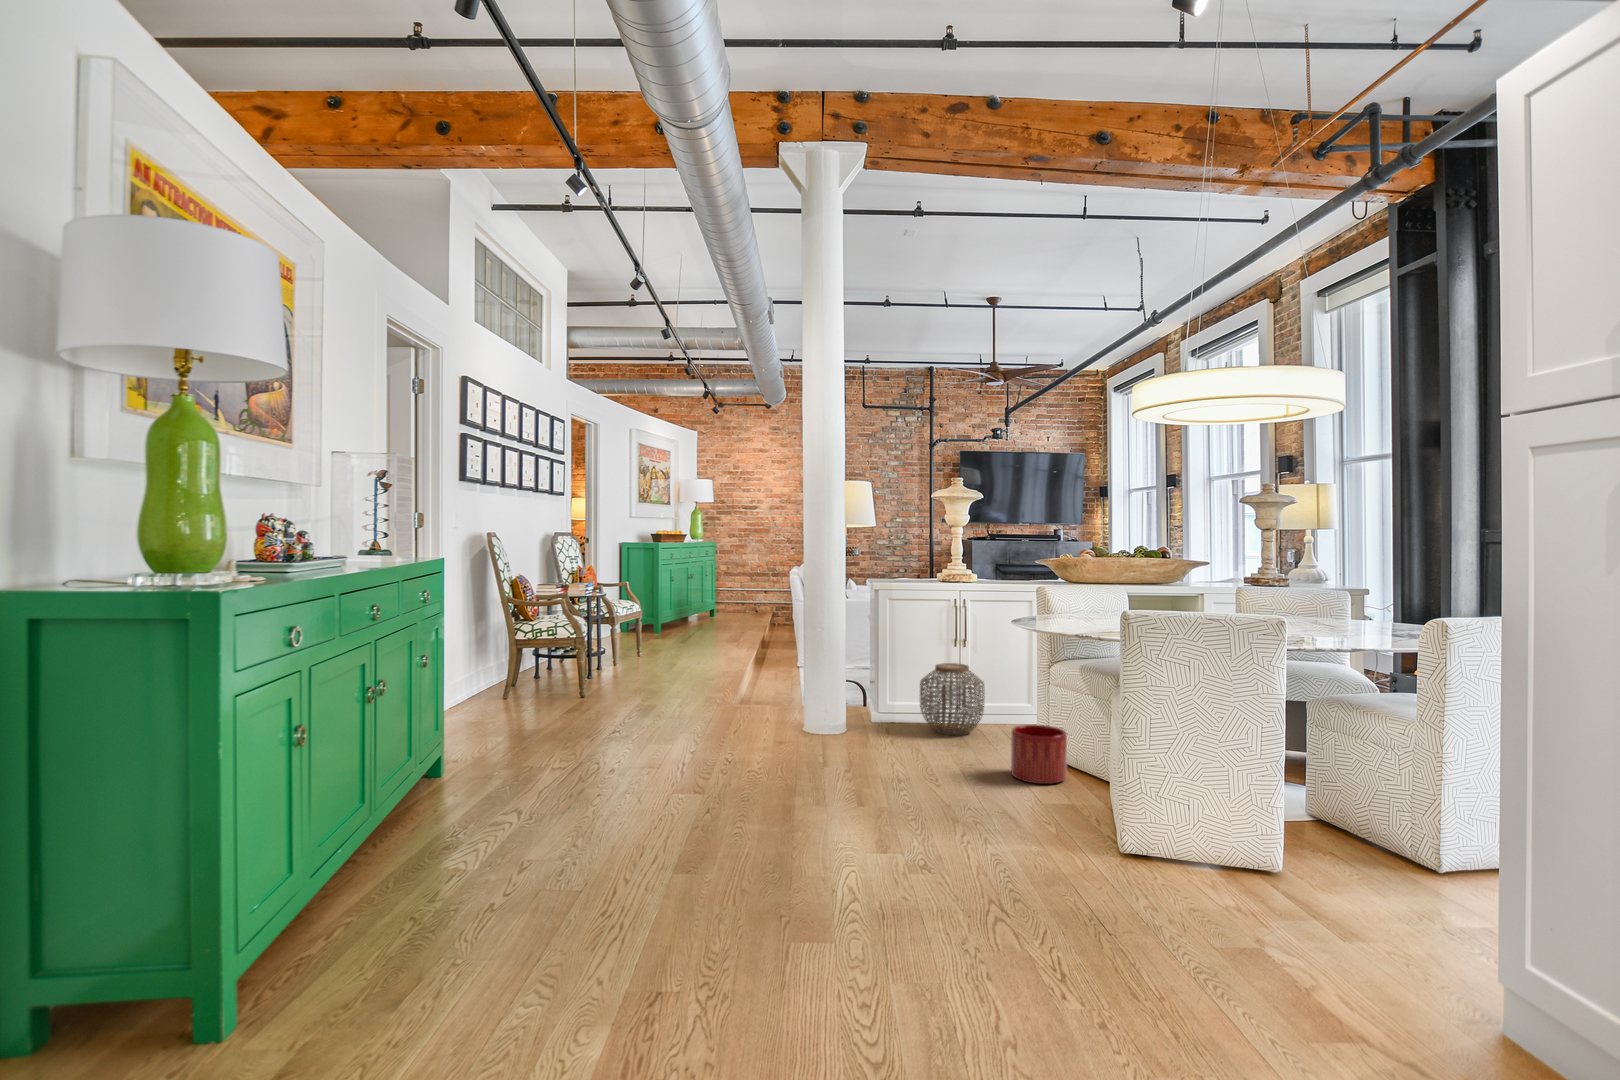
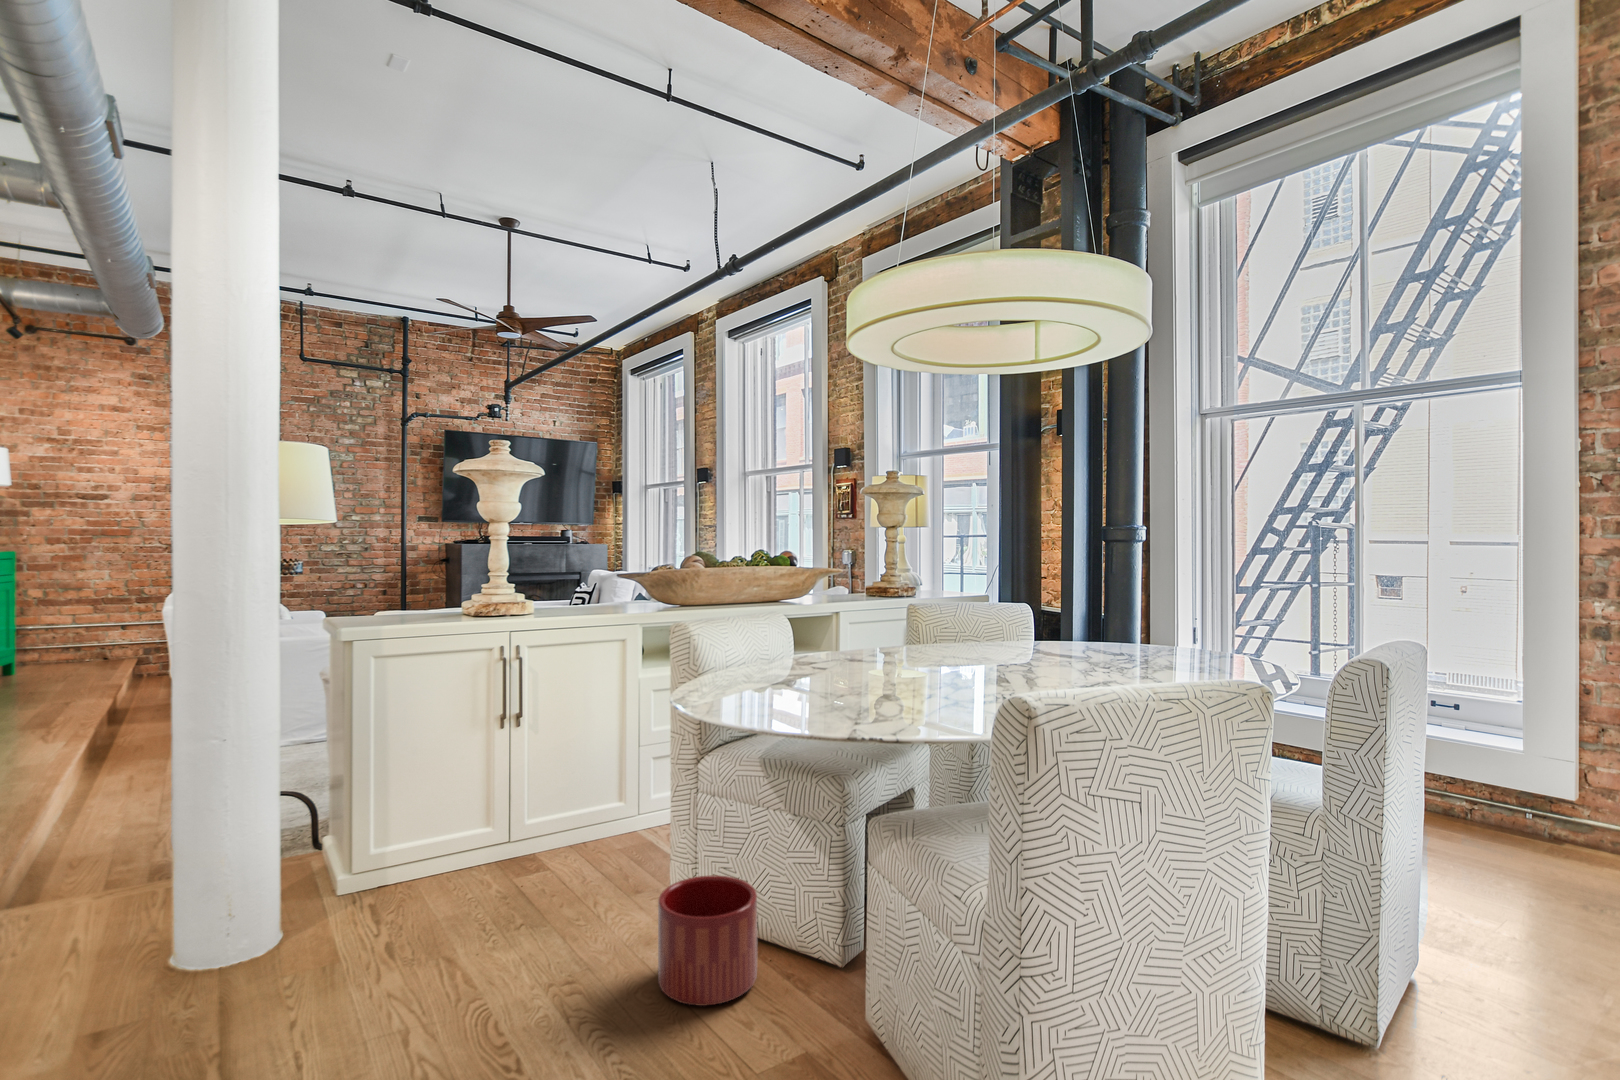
woven basket: present [920,663,984,735] -> none [443,760,564,897]

